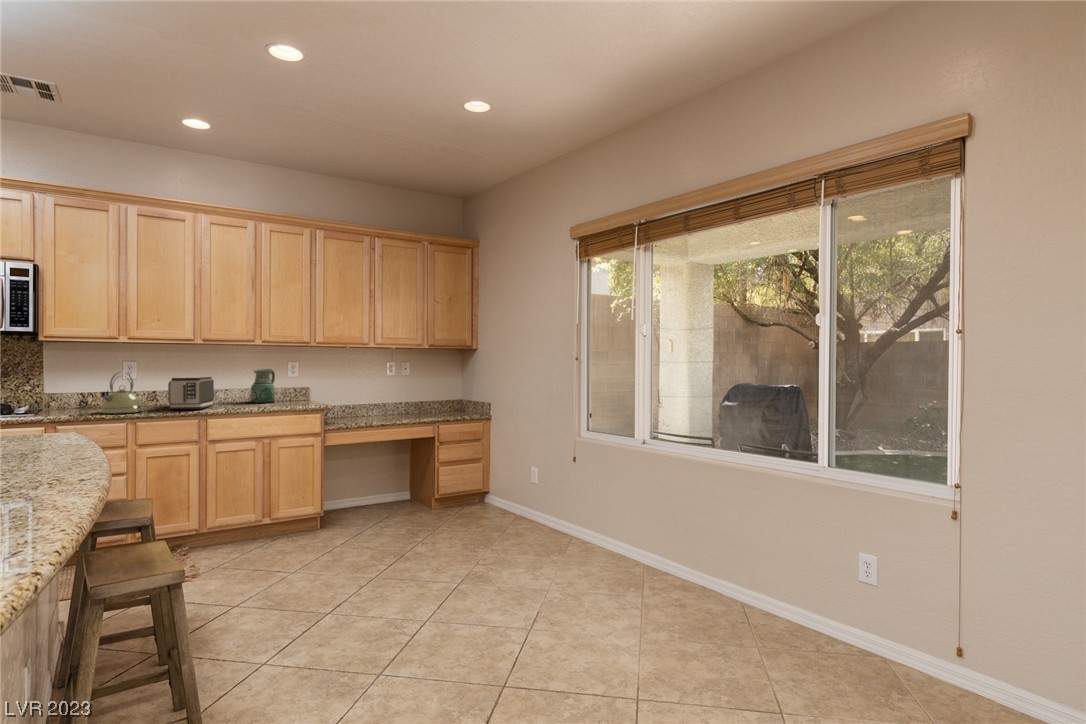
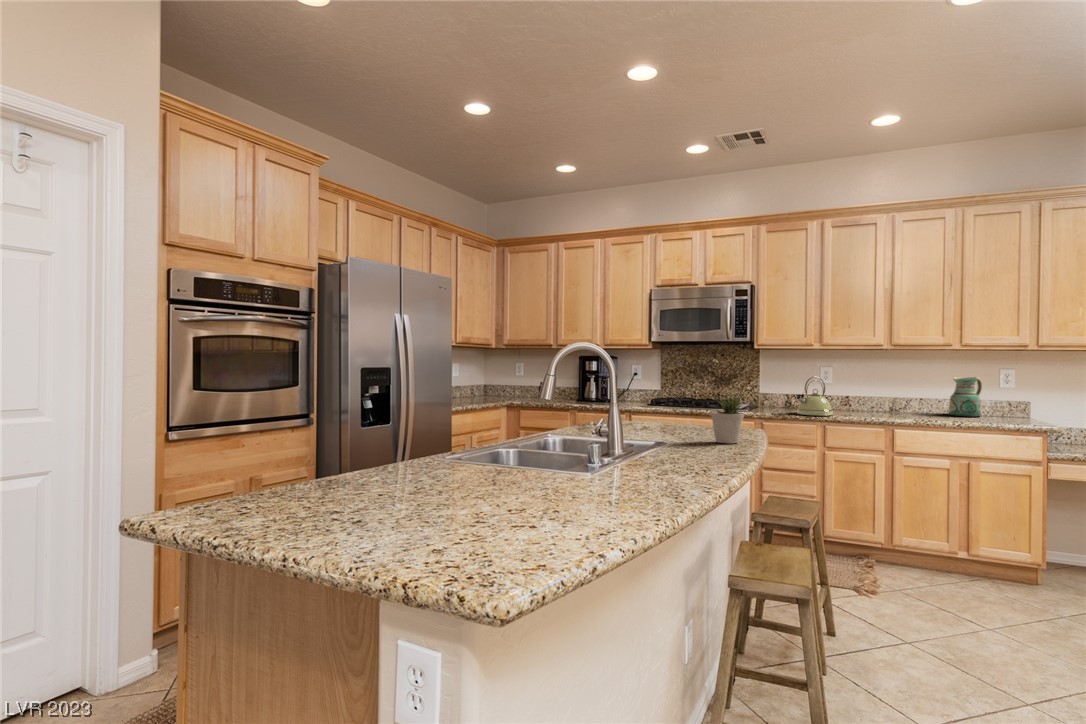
toaster: present [168,377,214,410] -> none [857,383,905,418]
potted plant: none [21,389,70,450] -> present [711,396,744,444]

